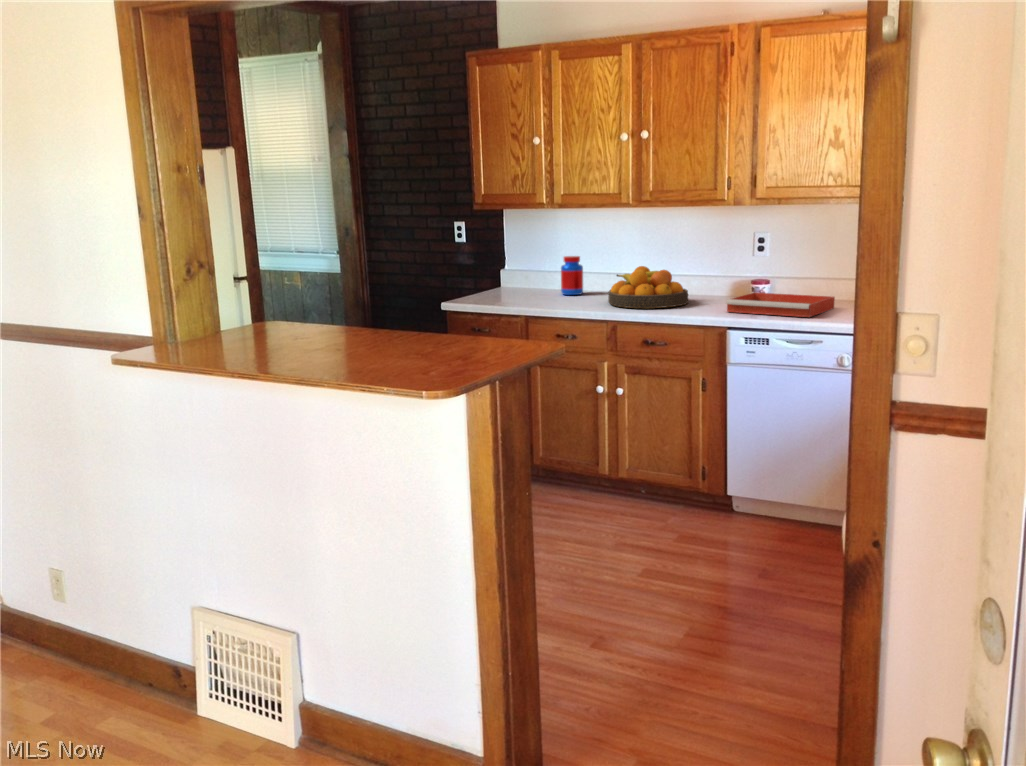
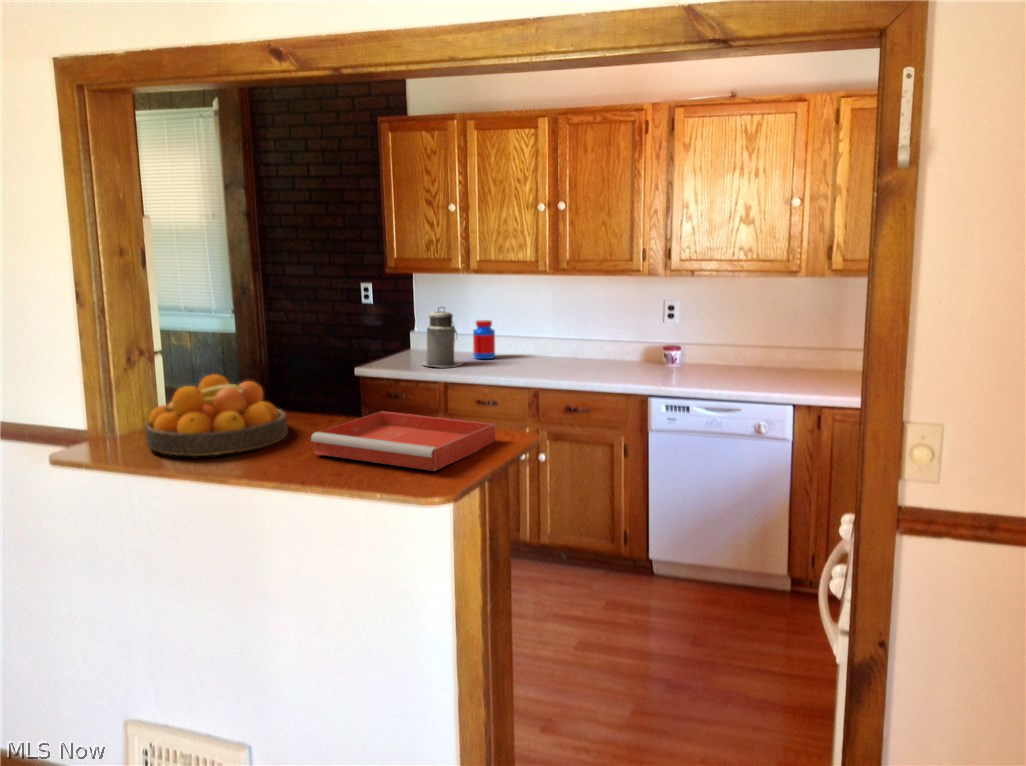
canister: none [507,241,548,302] -> present [423,307,462,367]
fruit bowl: present [608,266,688,308] -> present [145,374,288,456]
tray: present [726,293,835,317] -> present [311,411,495,471]

